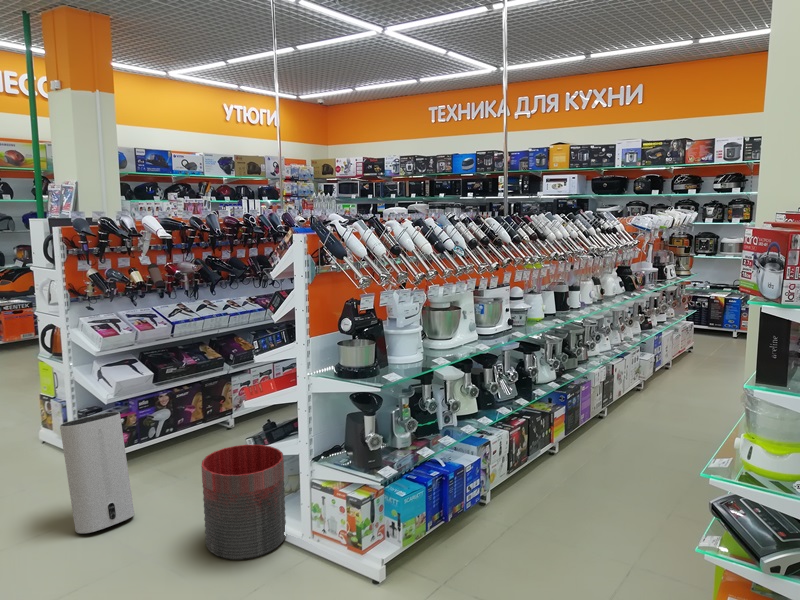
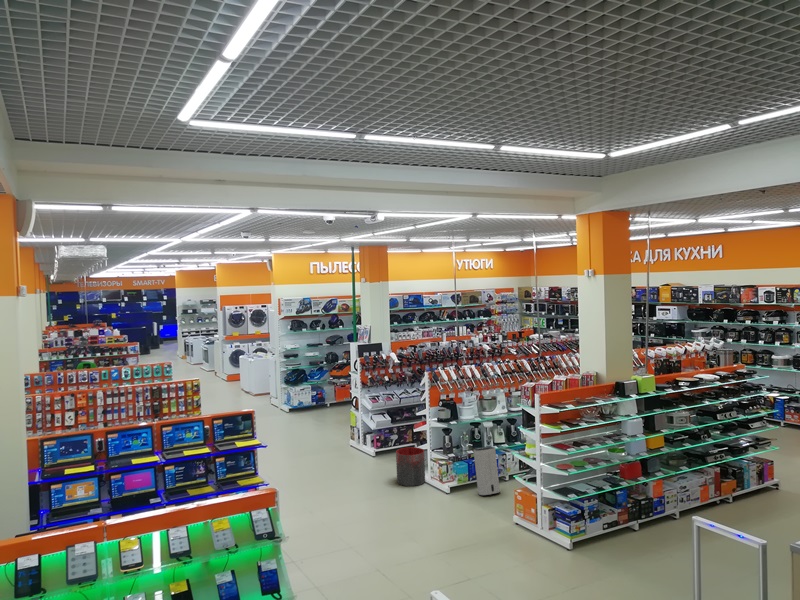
air purifier: present [60,412,134,533] -> present [474,447,500,495]

